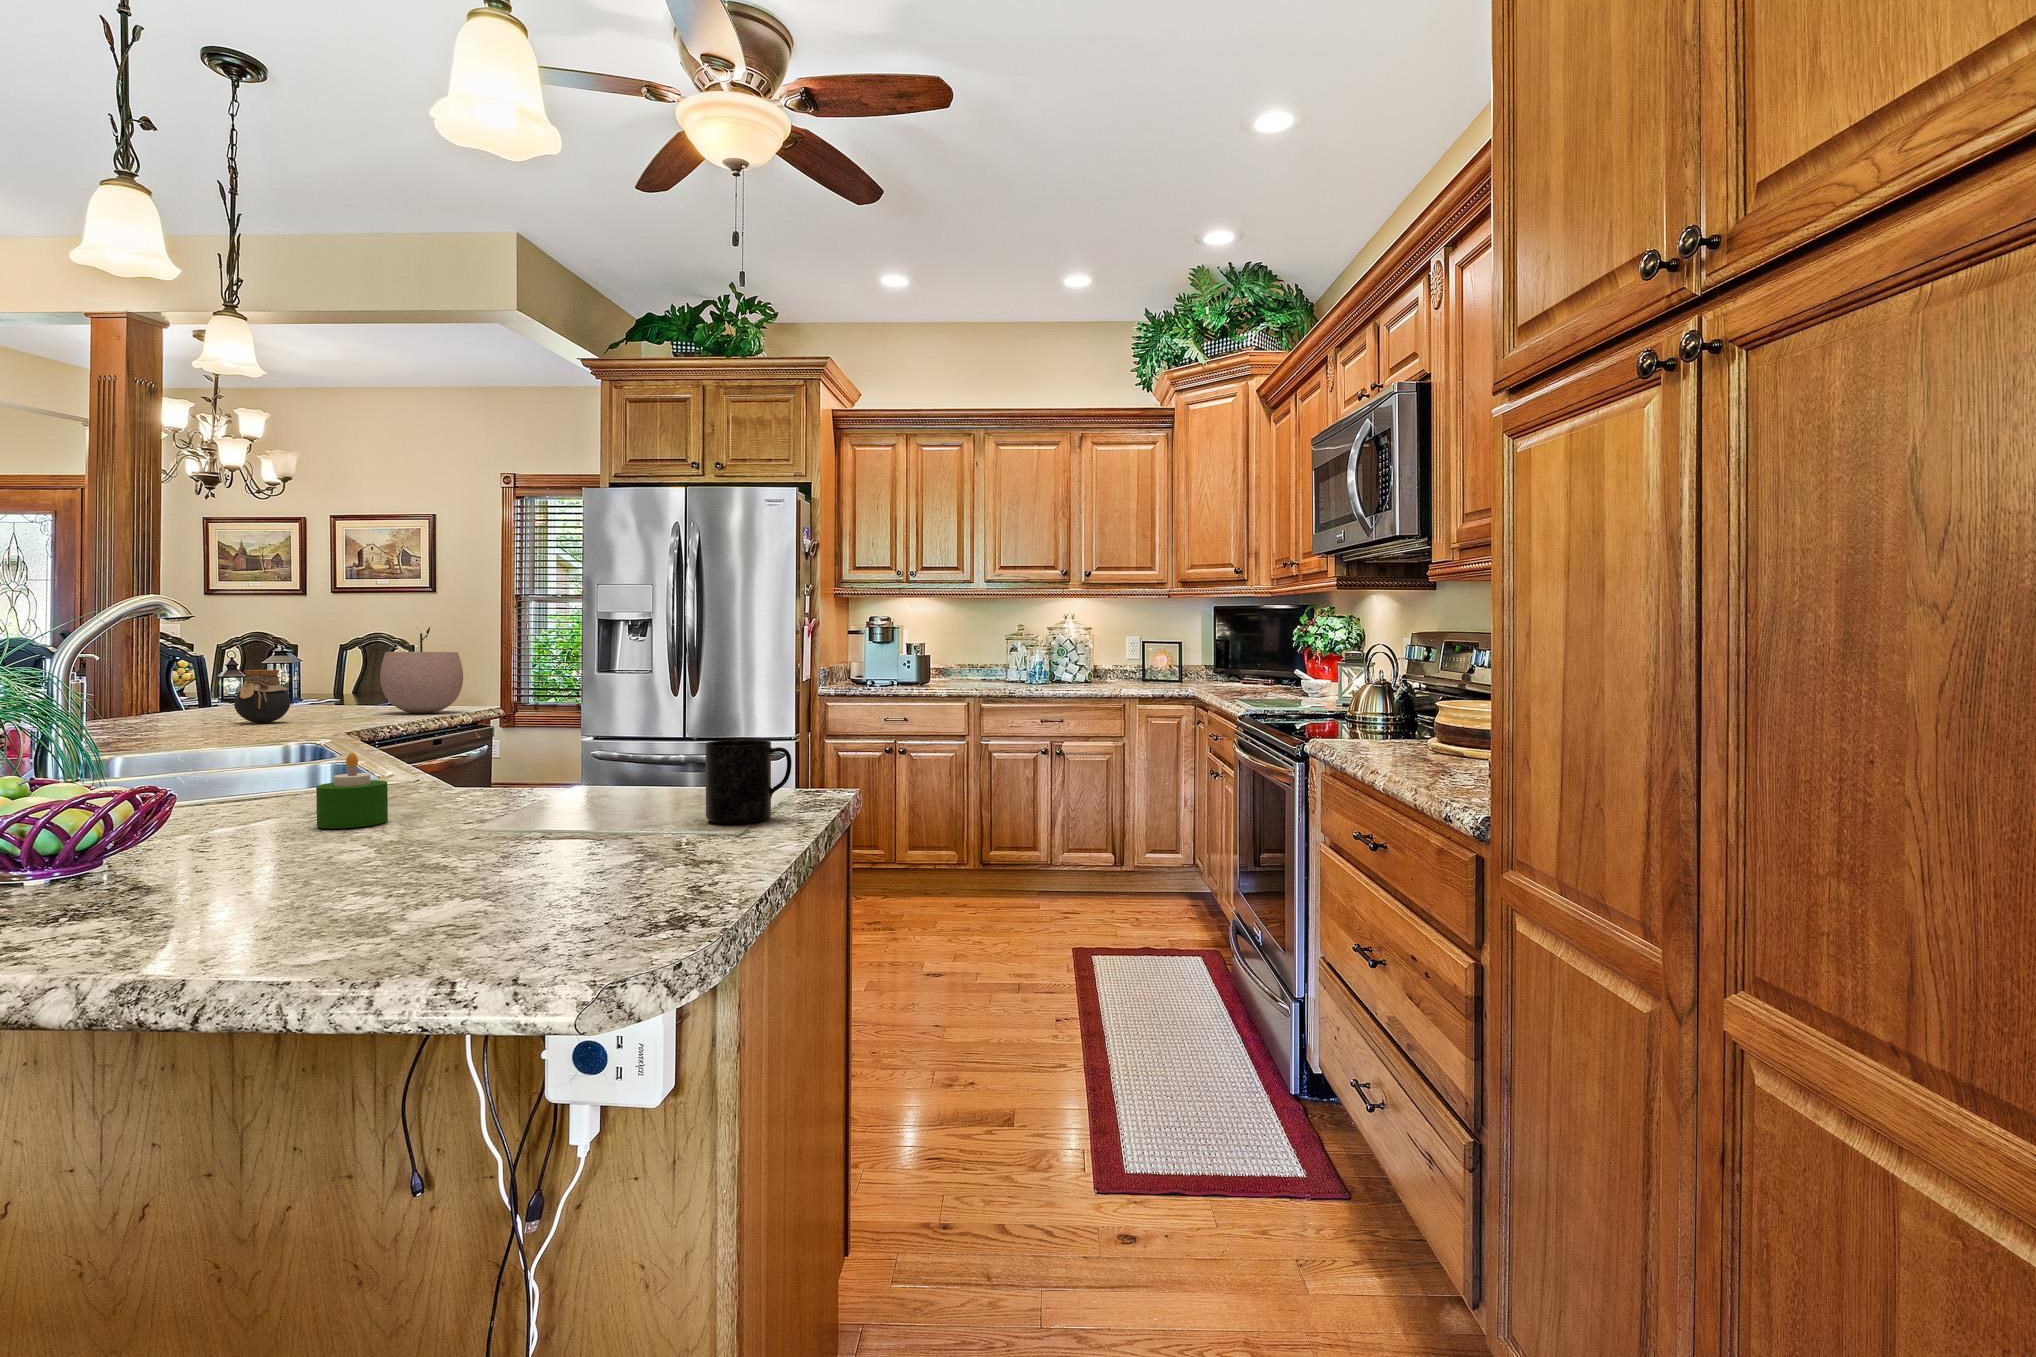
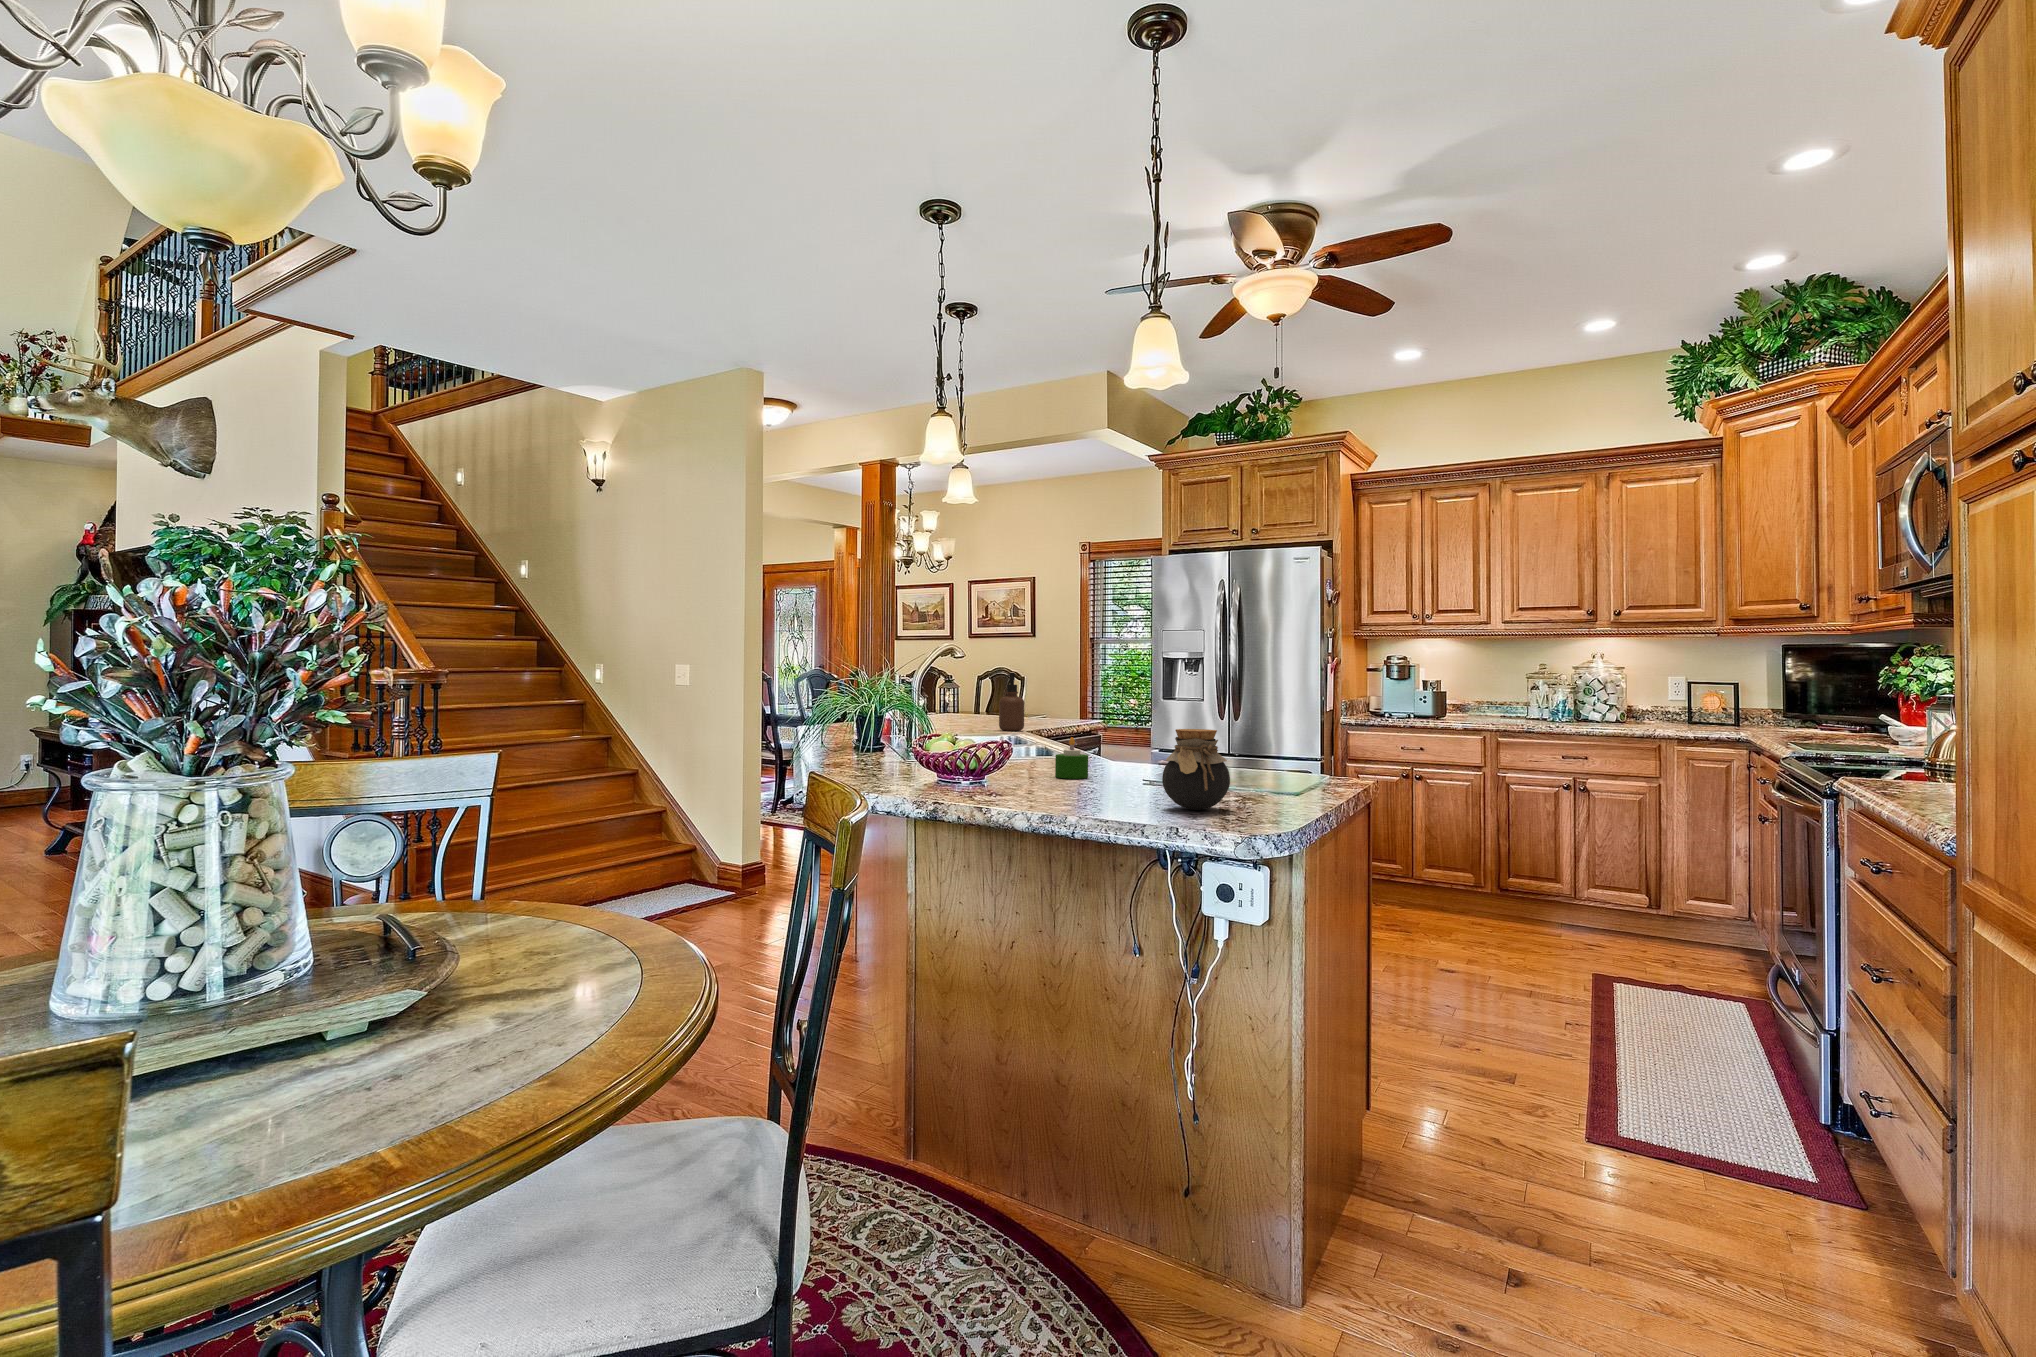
plant pot: present [380,627,463,713] -> none [1027,665,1076,727]
soap dispenser: none [315,636,362,725] -> present [999,673,1024,731]
jar: present [234,670,290,723] -> present [1162,729,1230,810]
mug: present [705,740,792,824] -> none [1269,739,1325,791]

